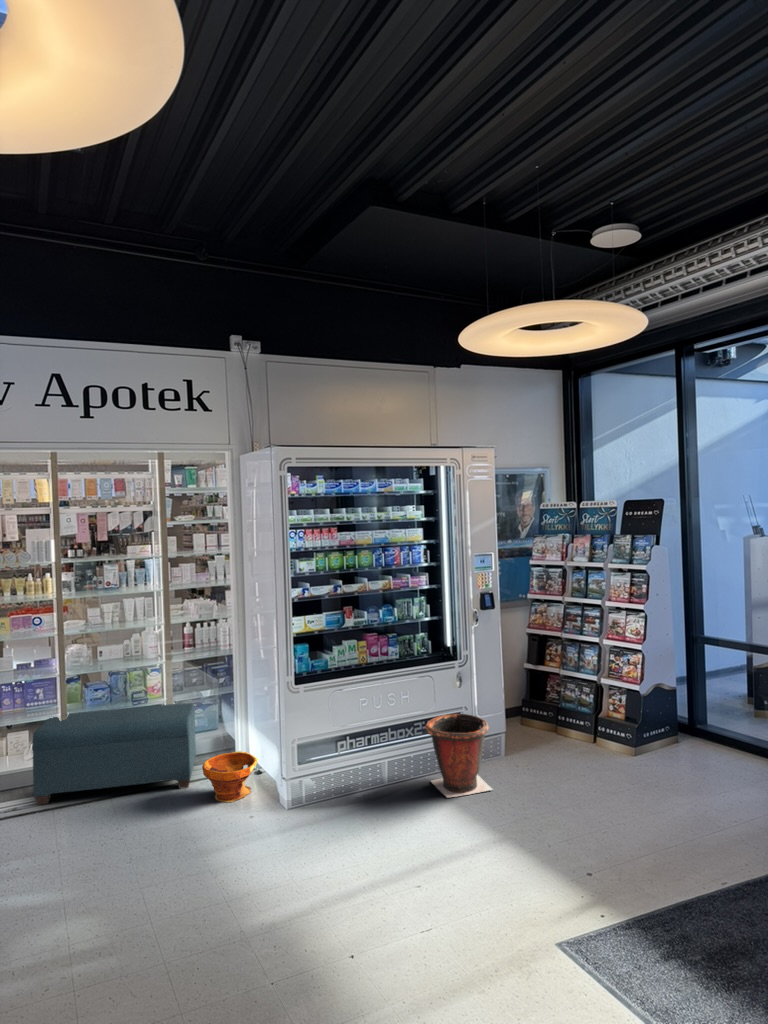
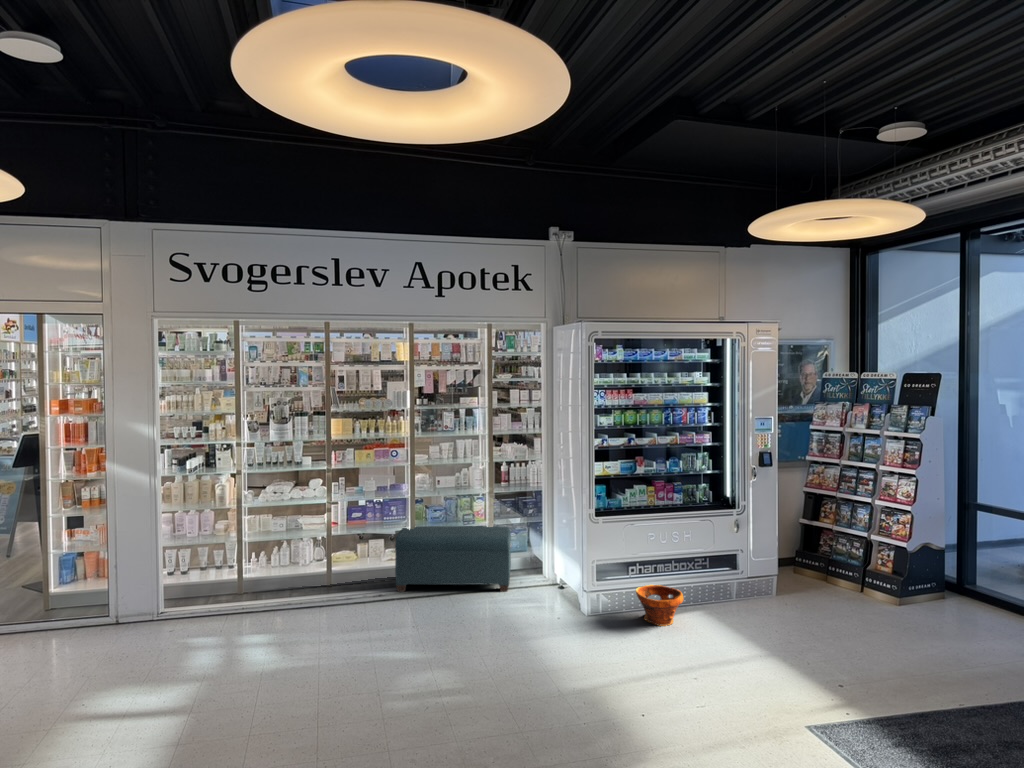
waste bin: present [425,714,492,798] -> none [705,552,764,620]
planter: present [202,751,258,802] -> present [636,585,684,626]

